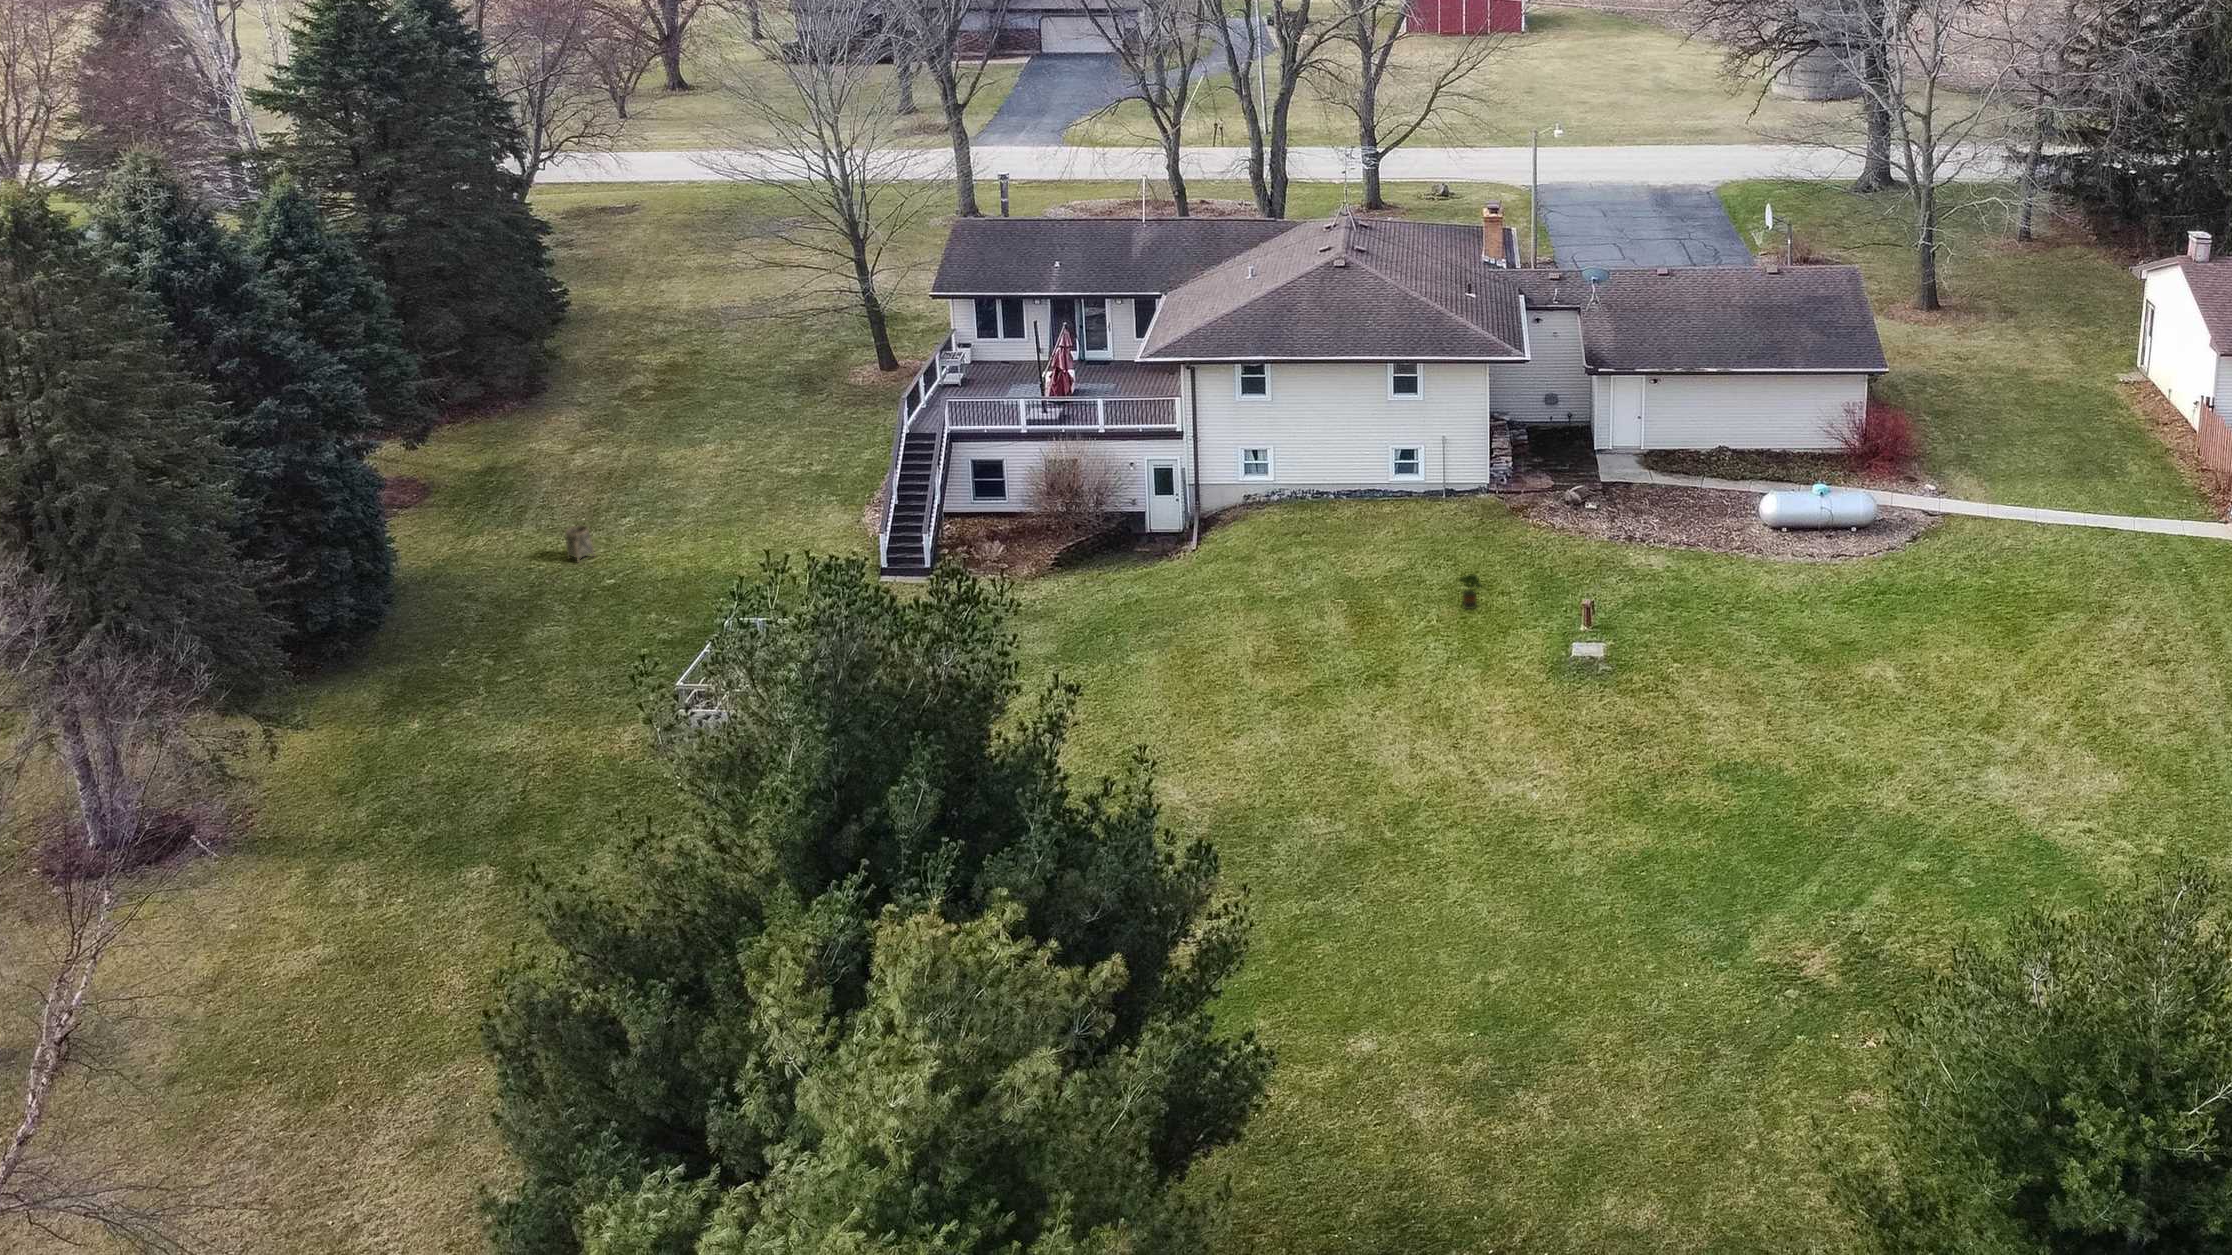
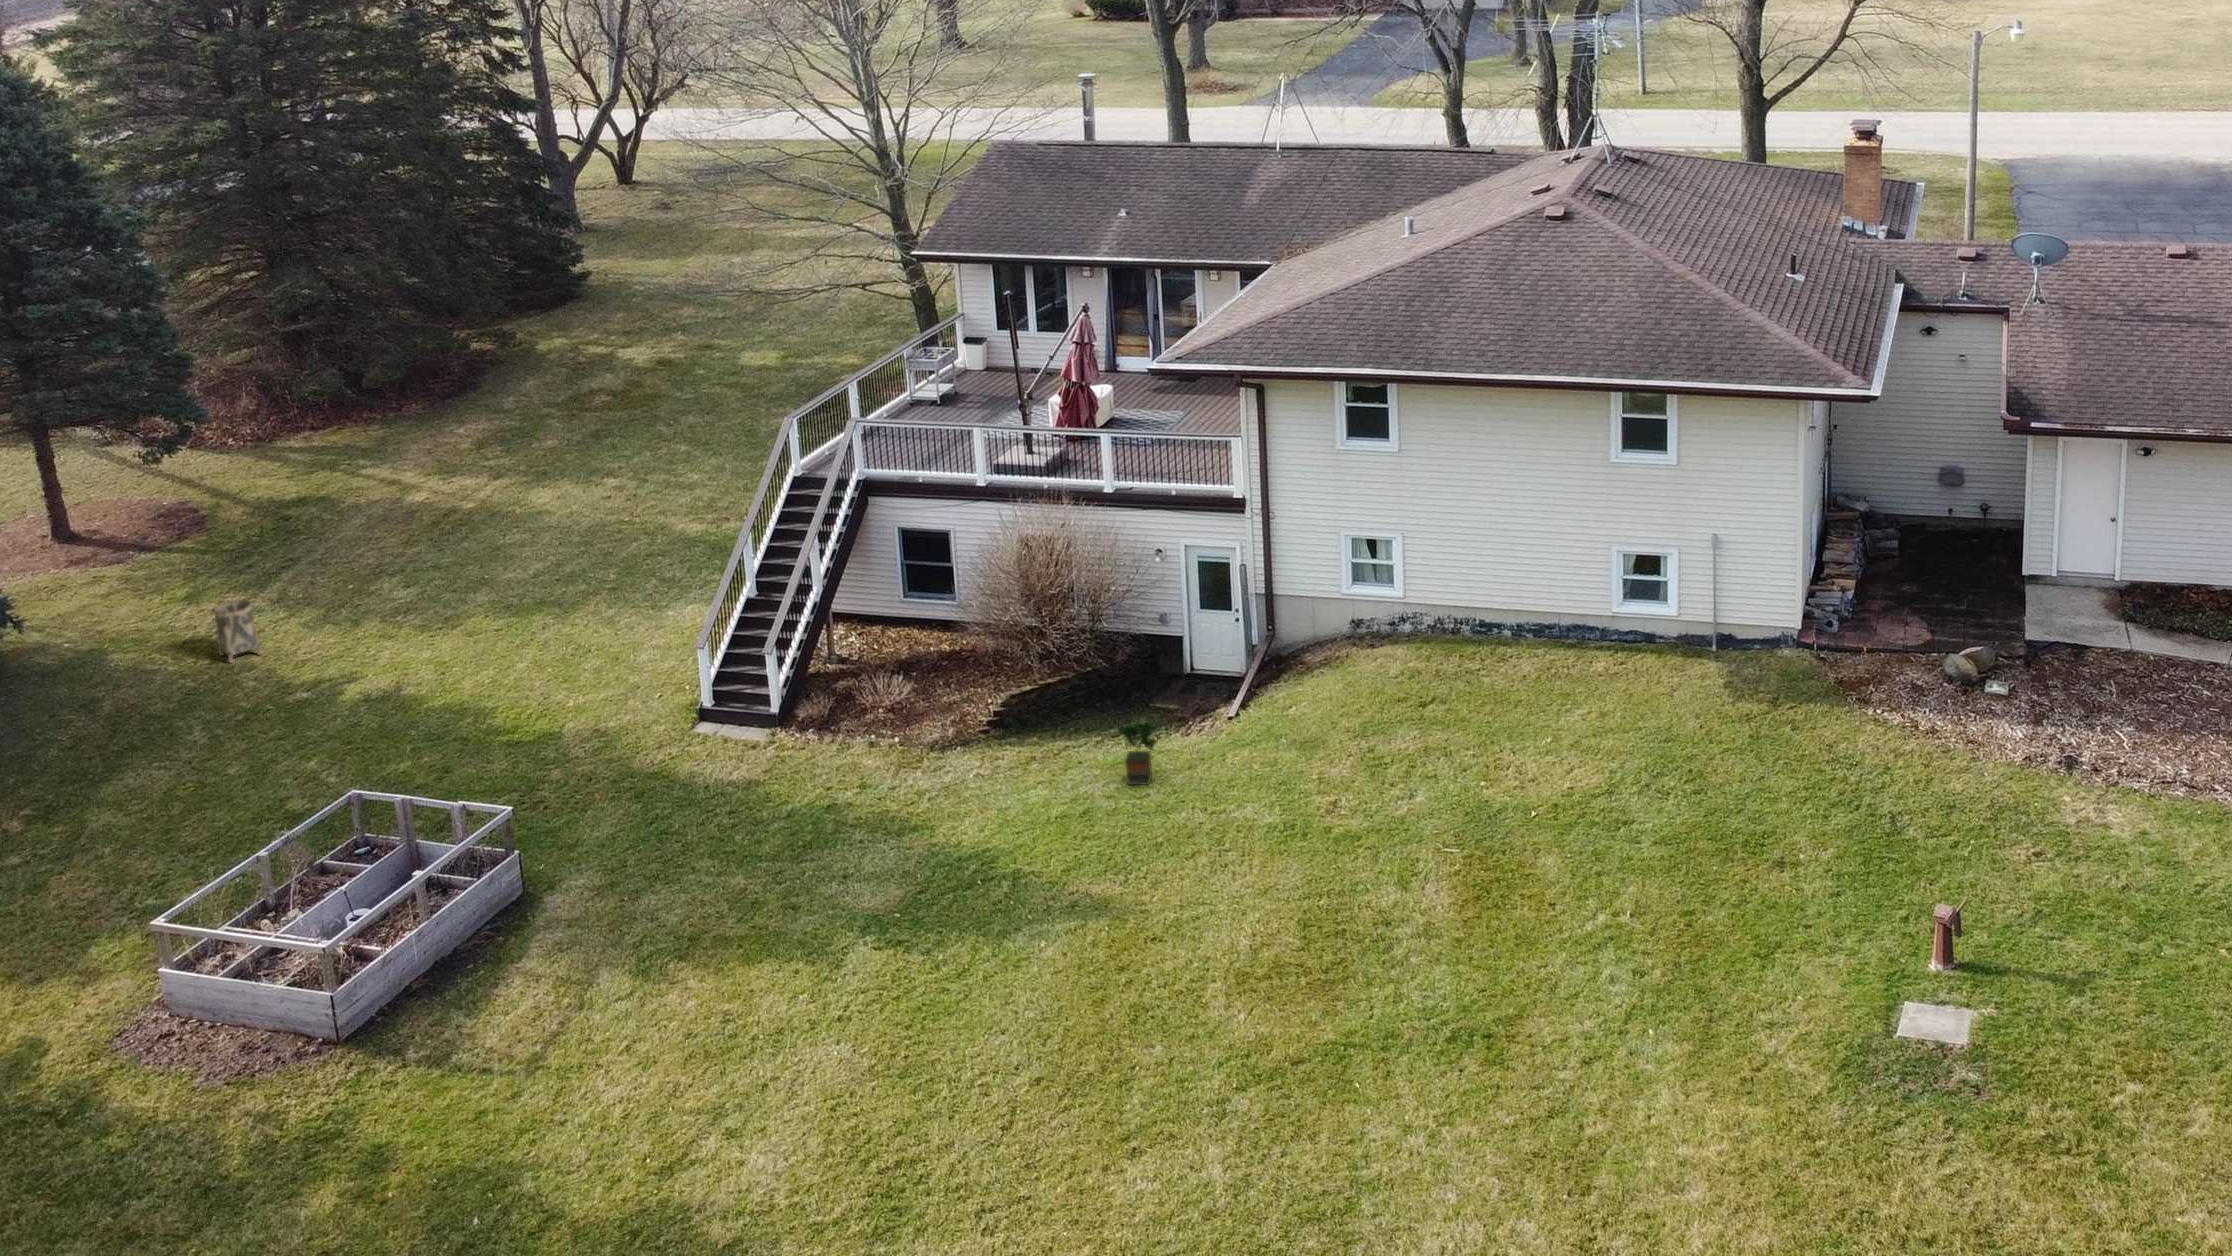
potted tree: present [1460,574,1482,609] -> present [1118,722,1158,785]

